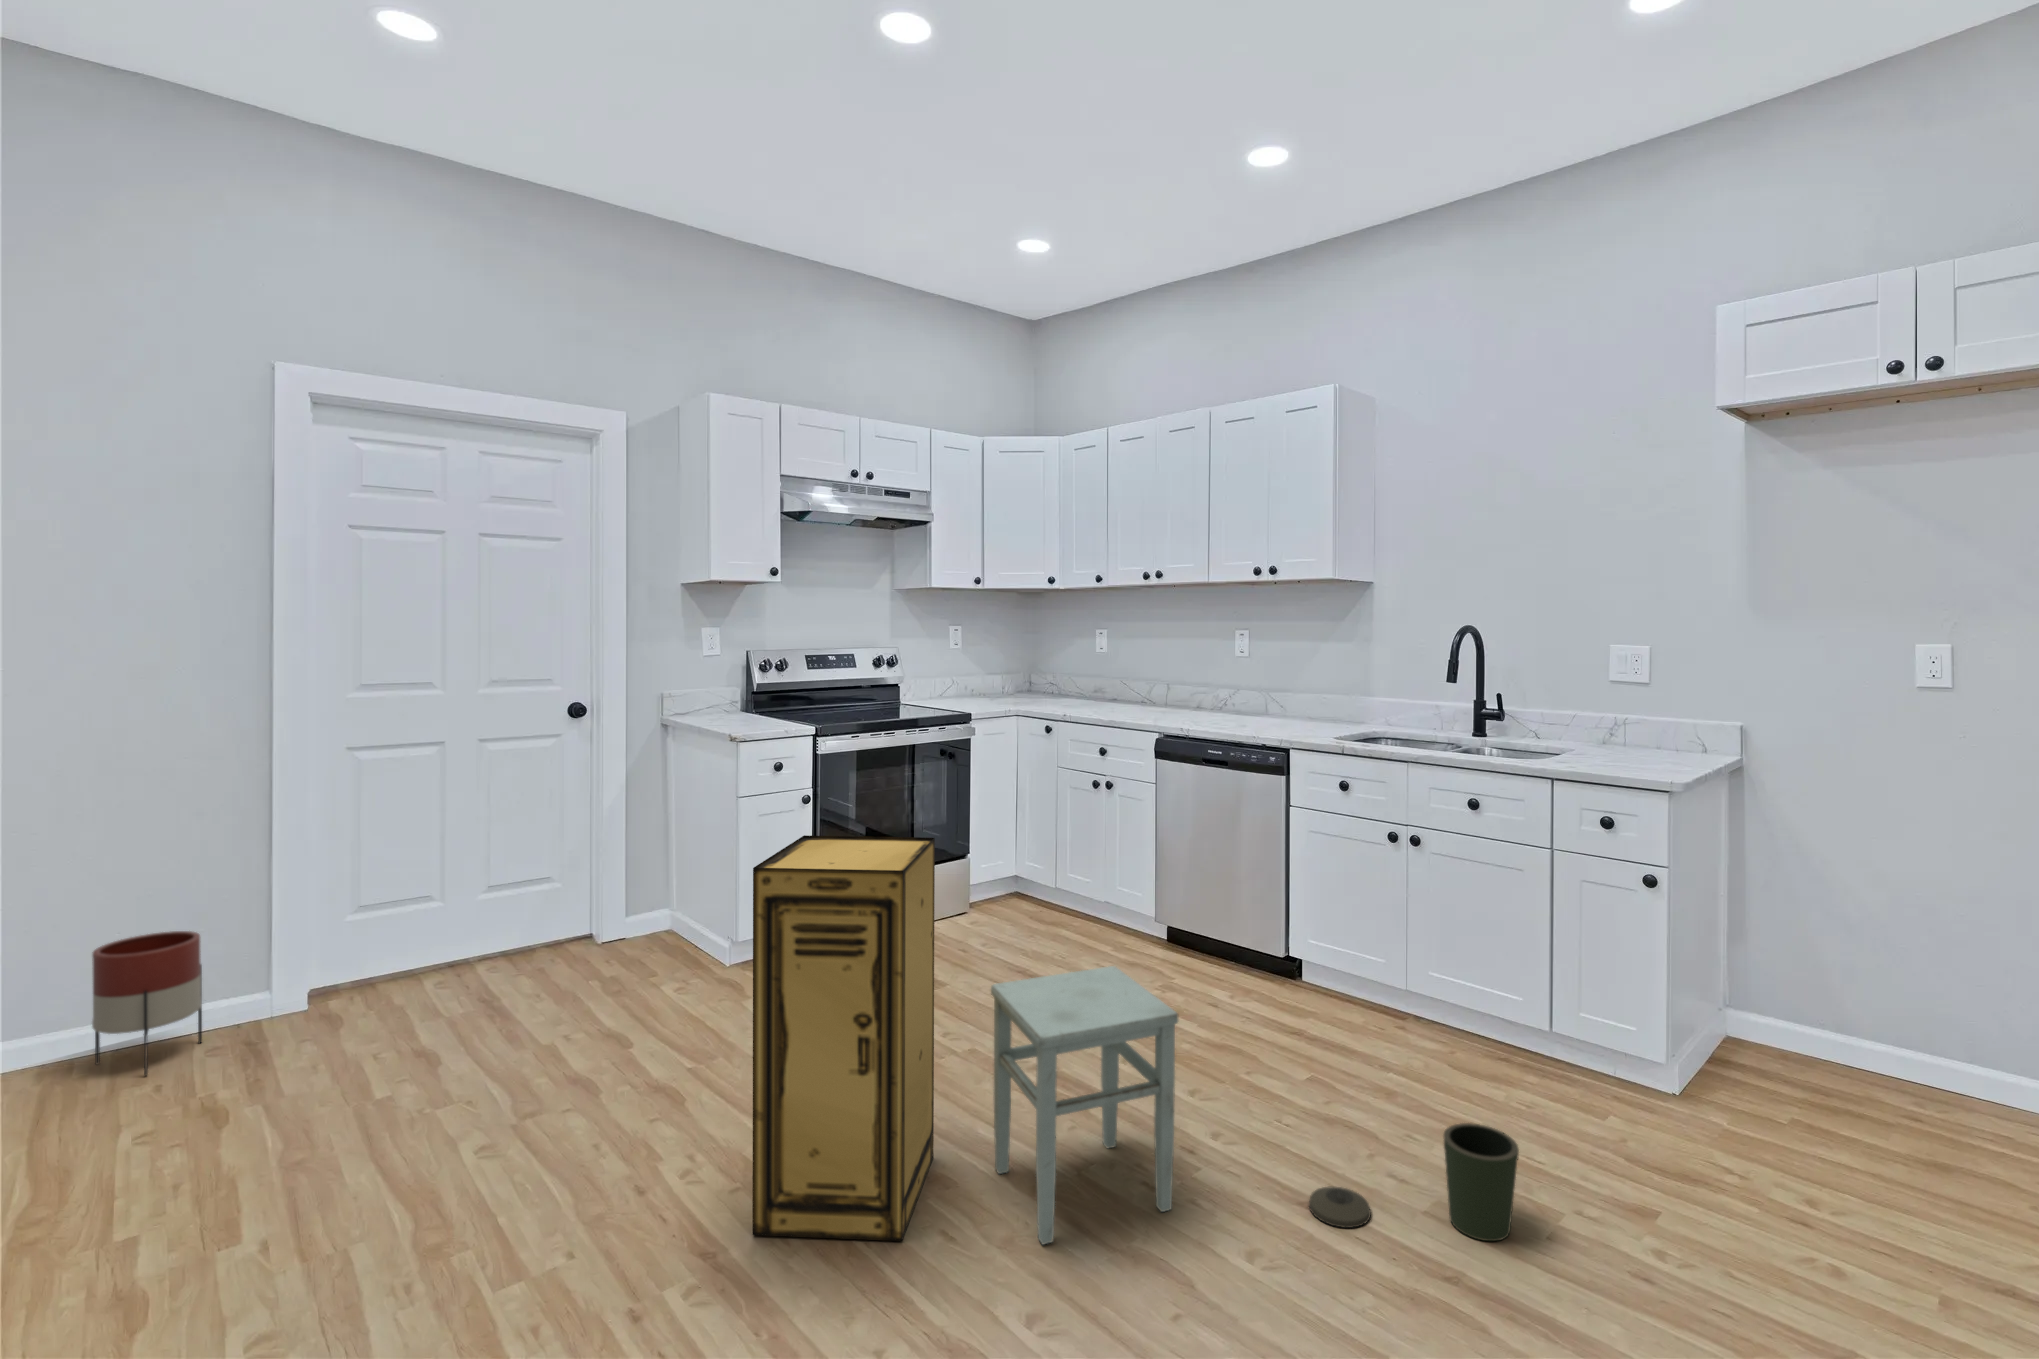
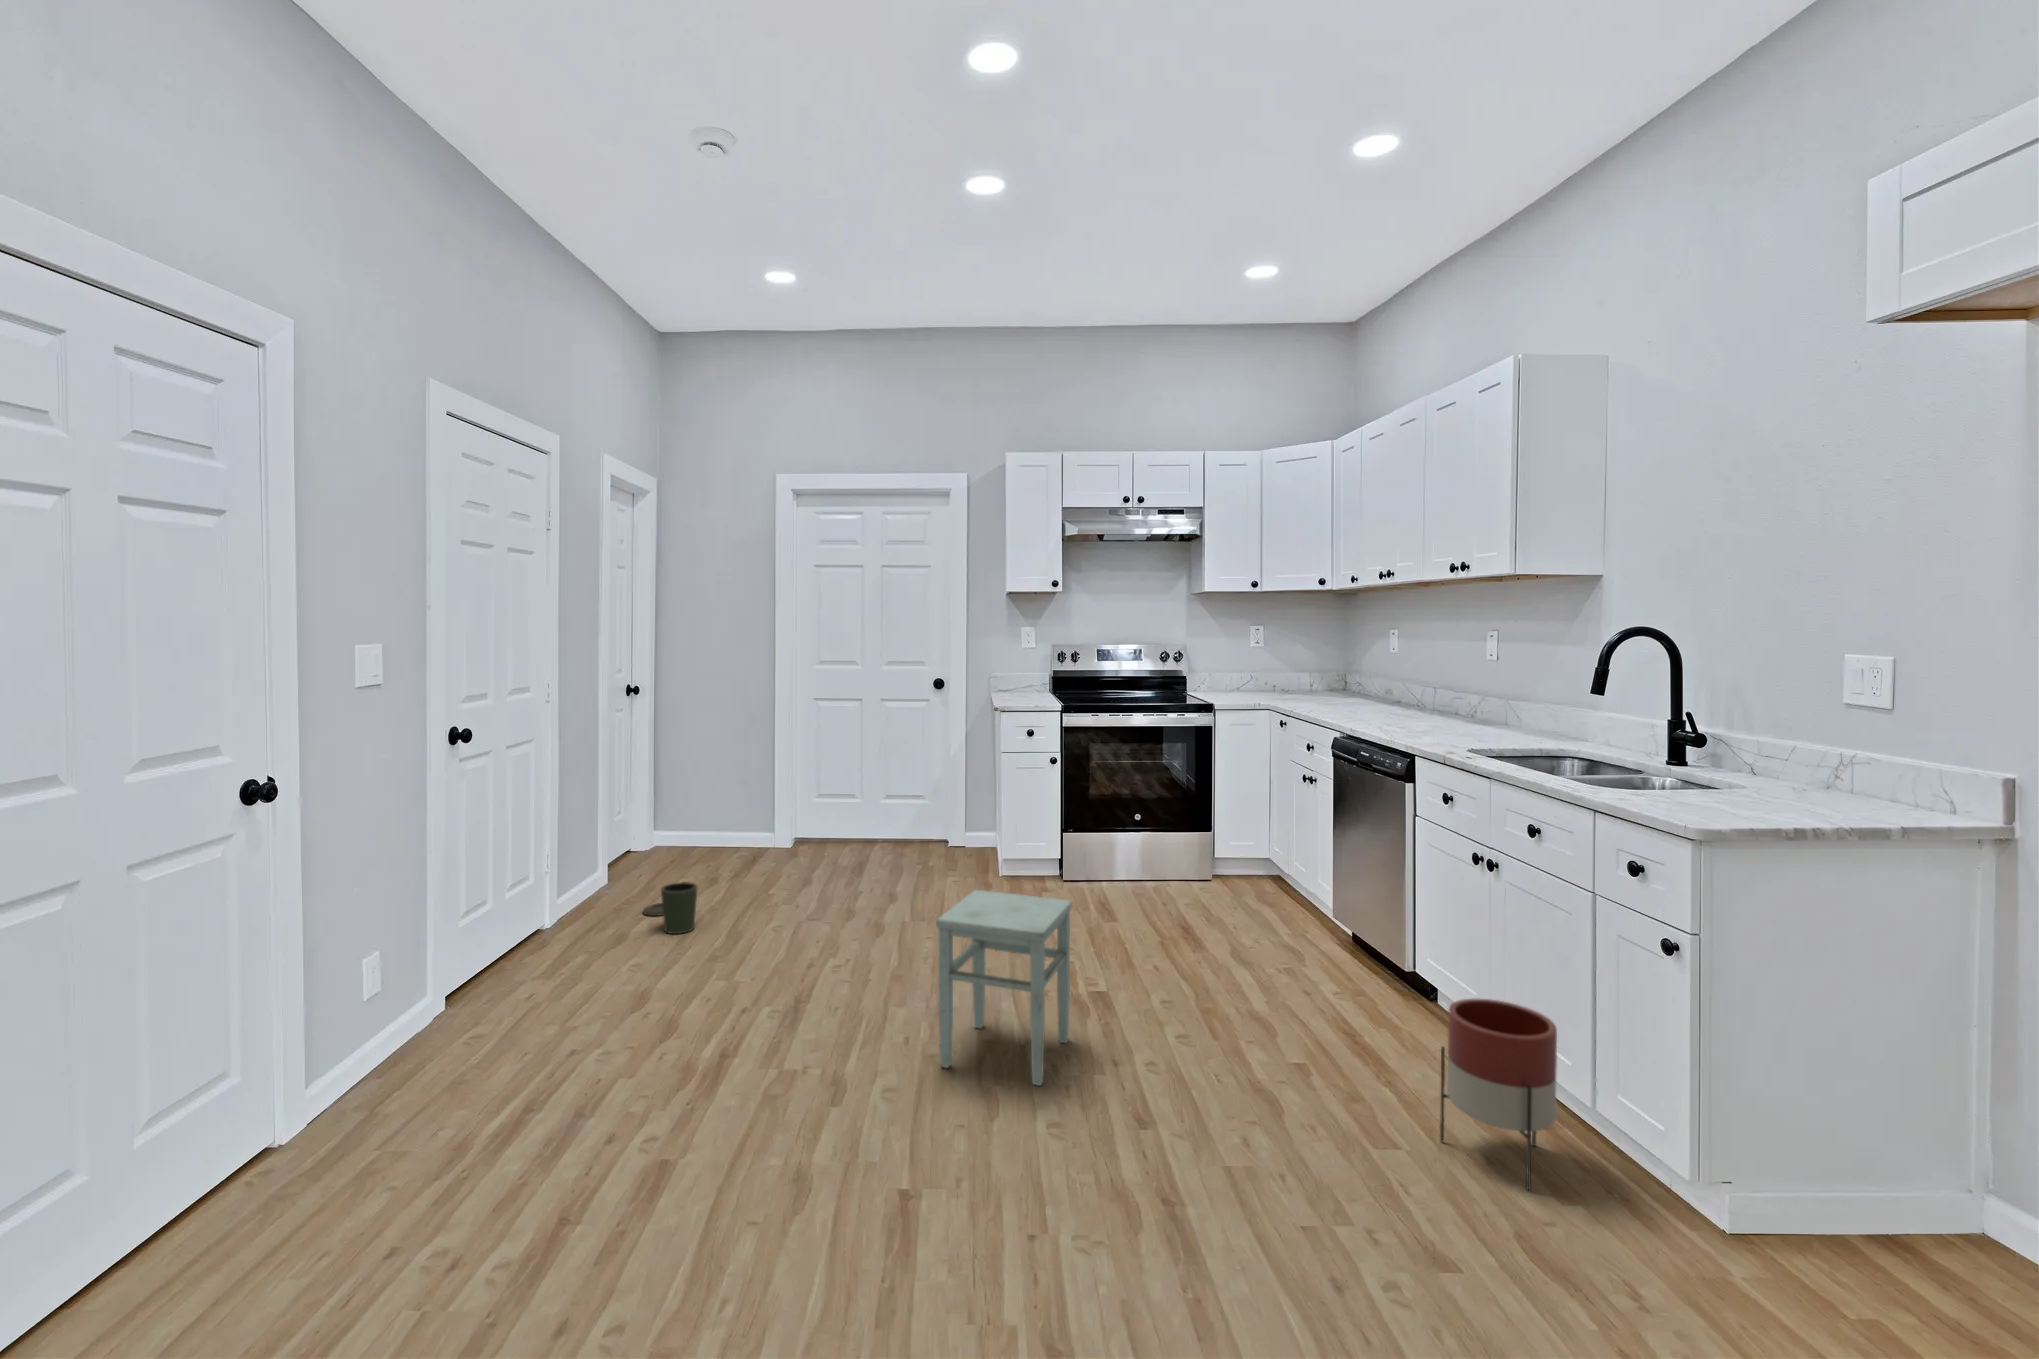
storage cabinet: present [752,835,935,1241] -> none [823,767,954,1034]
planter: present [92,931,202,1076] -> present [1440,999,1557,1190]
trash can: present [1309,1123,1519,1241] -> present [643,882,697,934]

